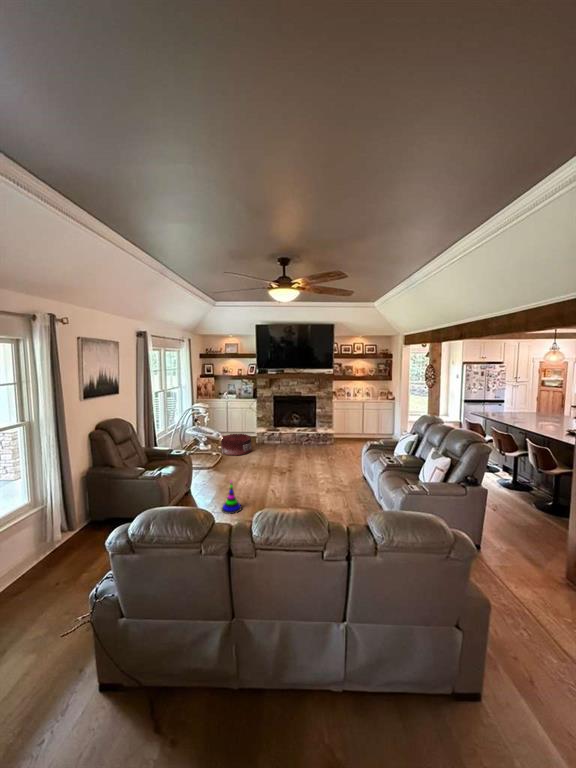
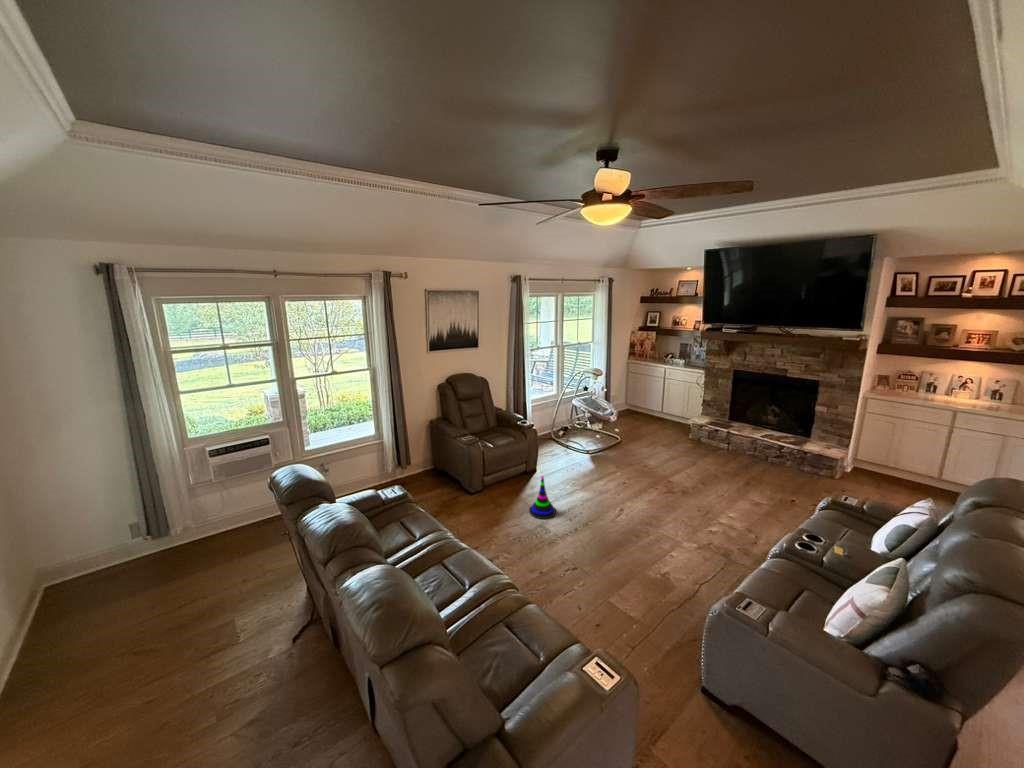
pouf: present [221,434,252,456] -> none [624,416,670,449]

